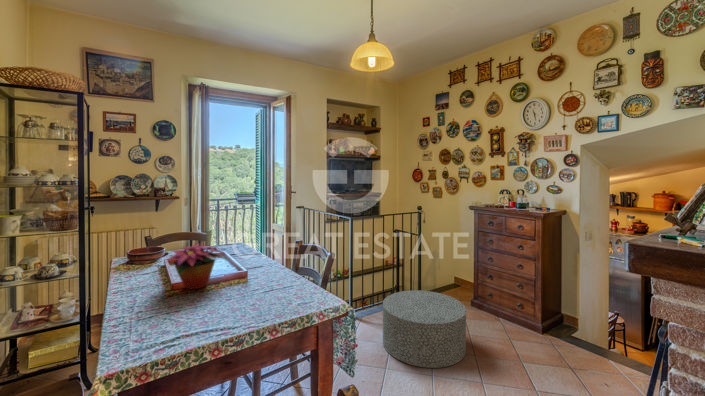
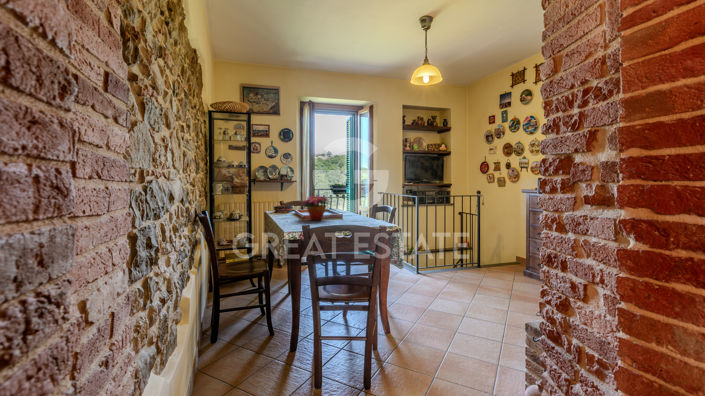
ottoman: present [383,290,466,368] -> none [437,253,505,303]

